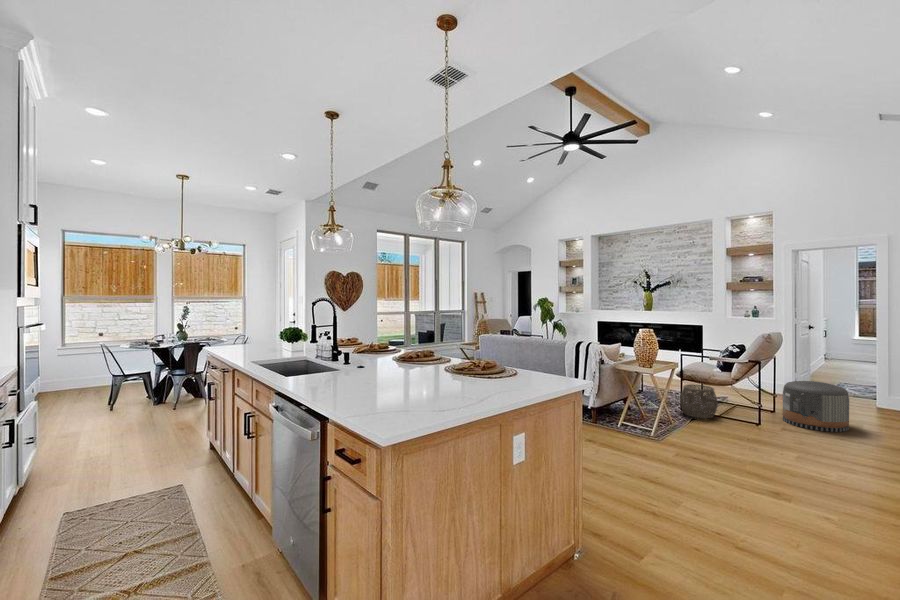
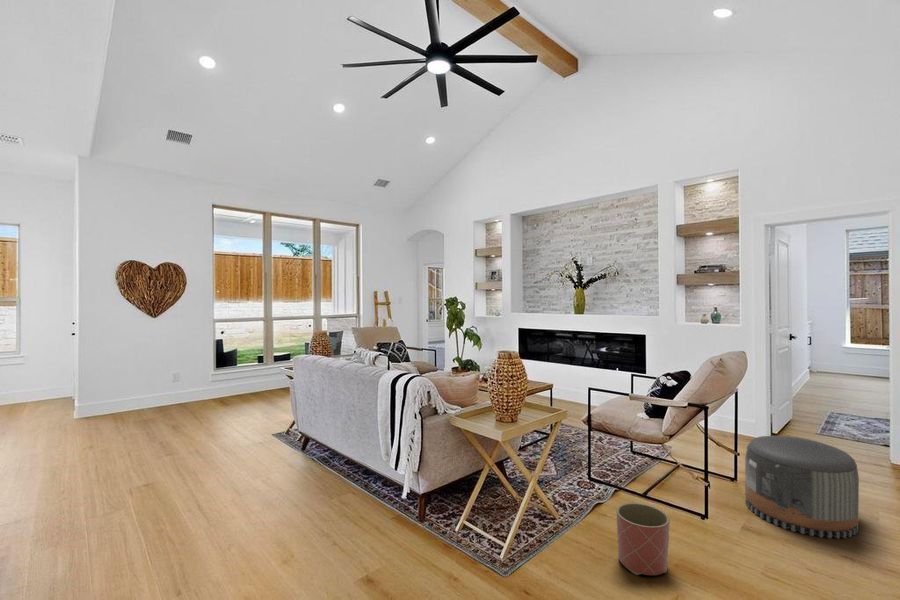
woven basket: present [680,384,718,418] -> none [579,439,639,504]
planter: none [716,408,746,440] -> present [616,503,670,575]

